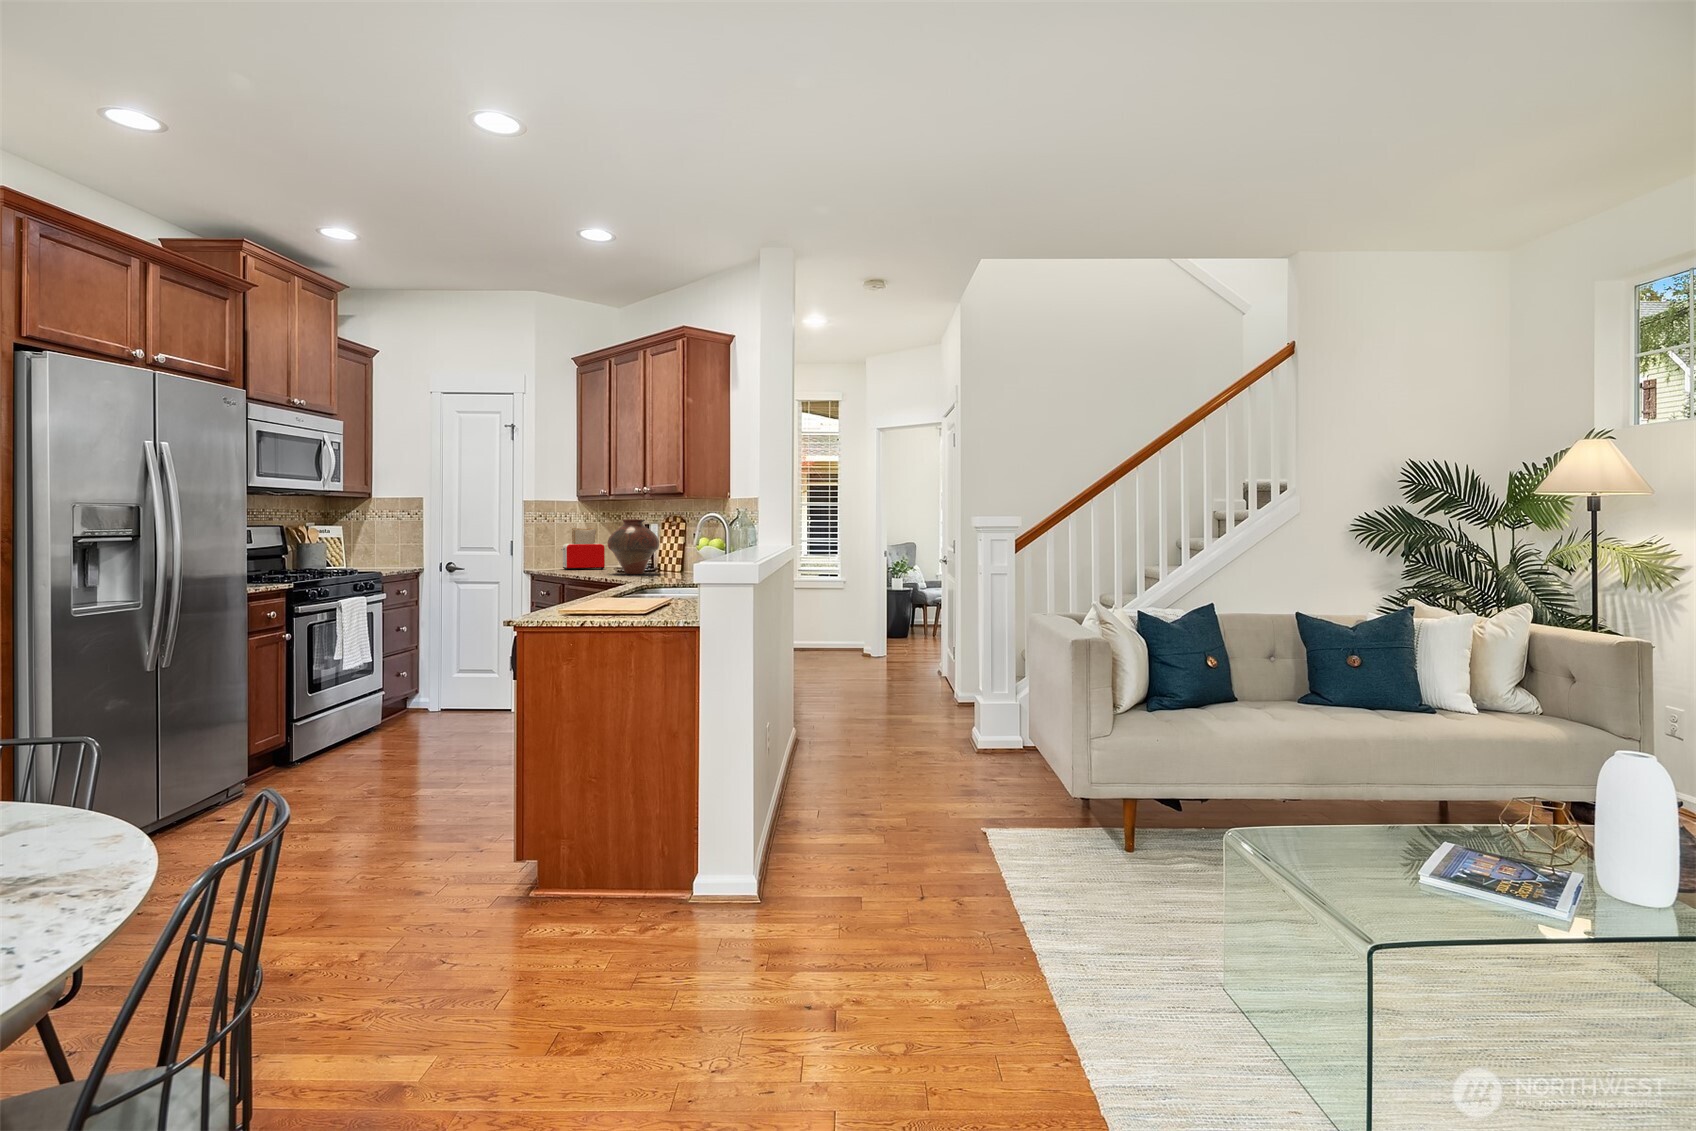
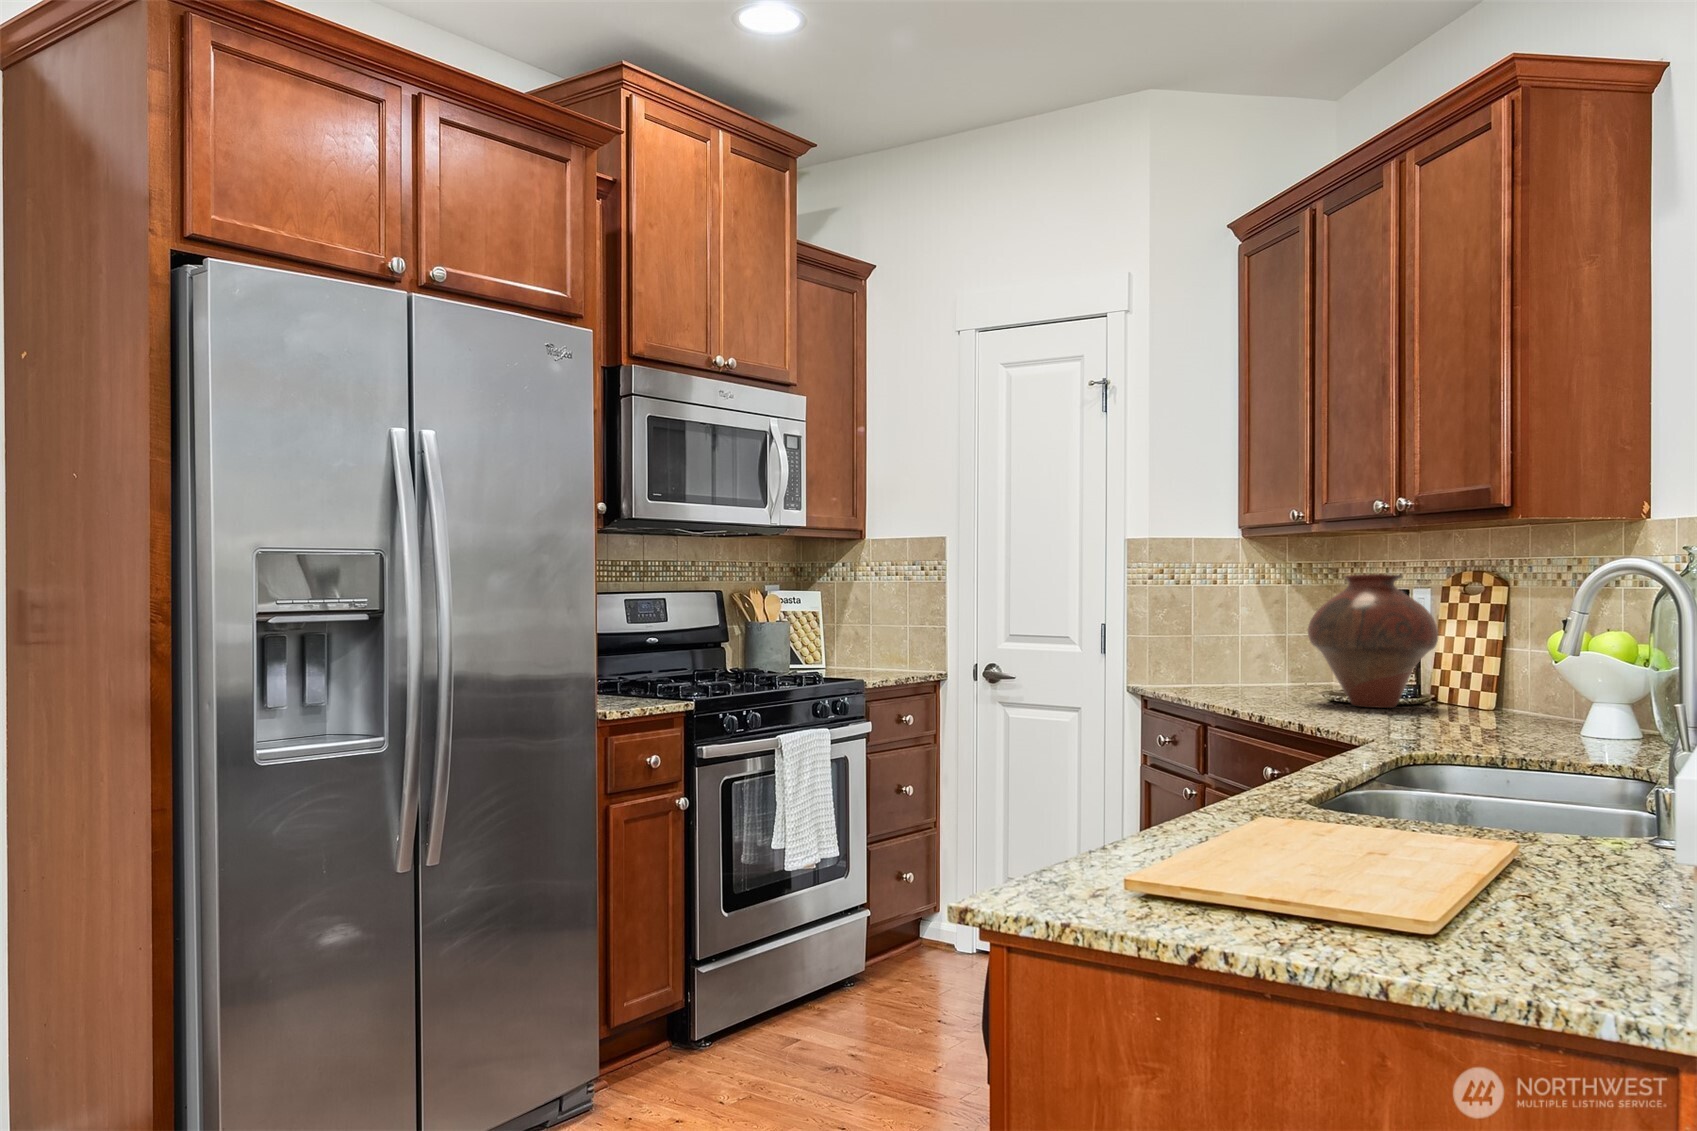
toaster: present [561,528,605,570] -> none [1204,595,1301,688]

